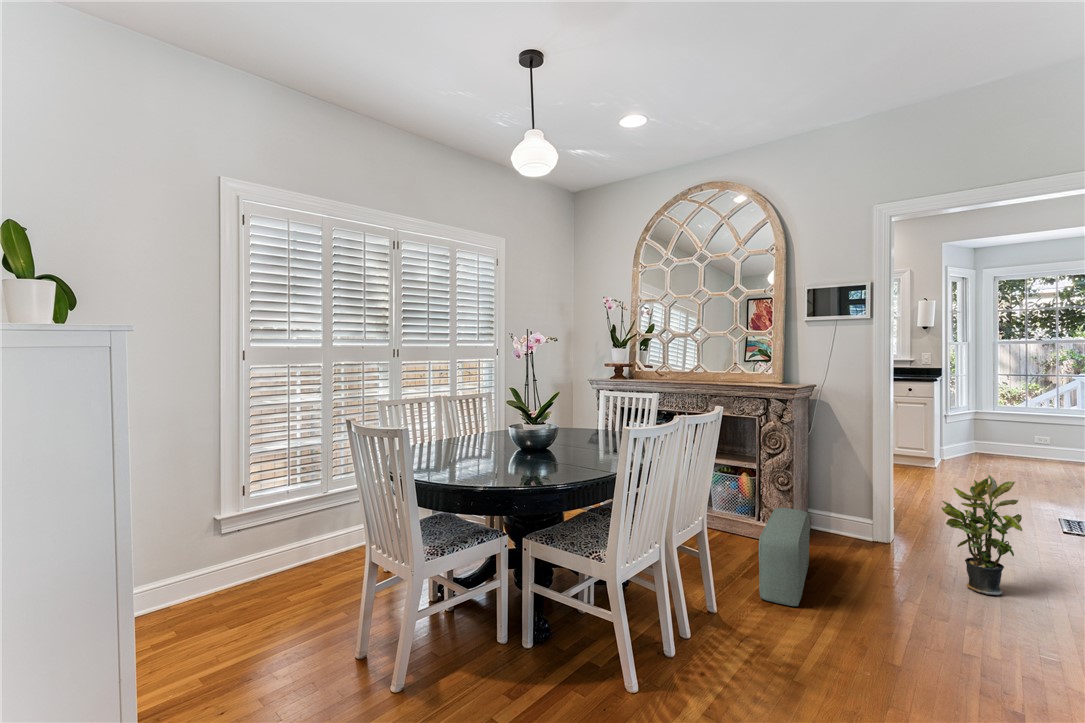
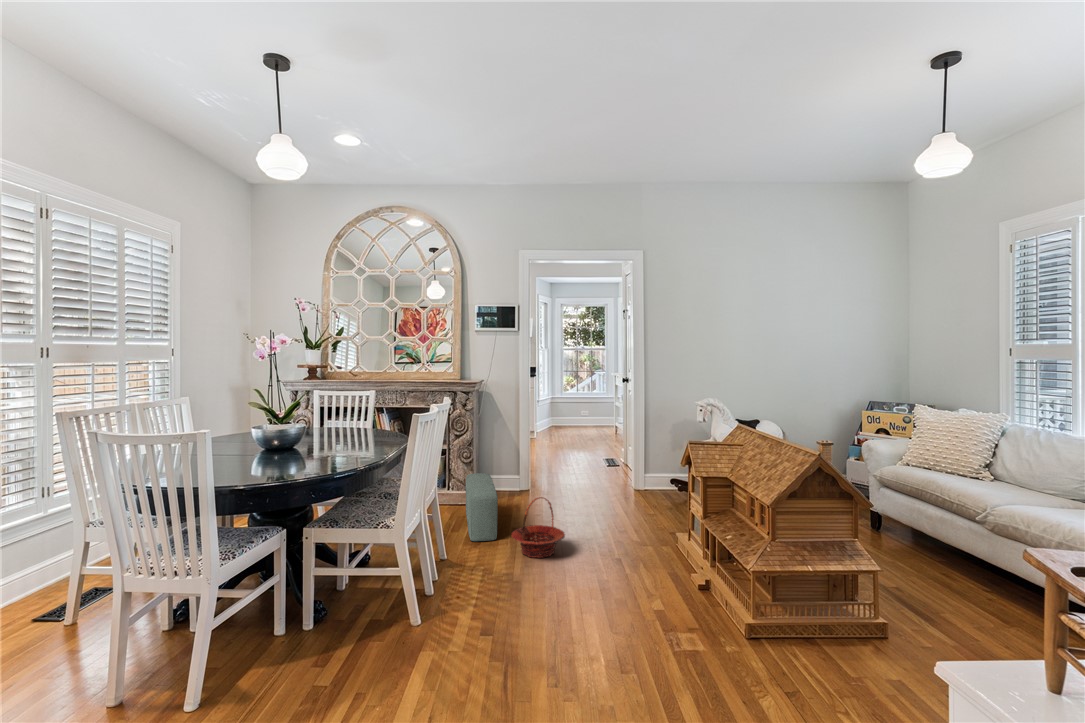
potted plant: present [942,475,1022,595] -> none [564,433,603,507]
basket: none [811,564,907,660] -> present [512,497,565,558]

